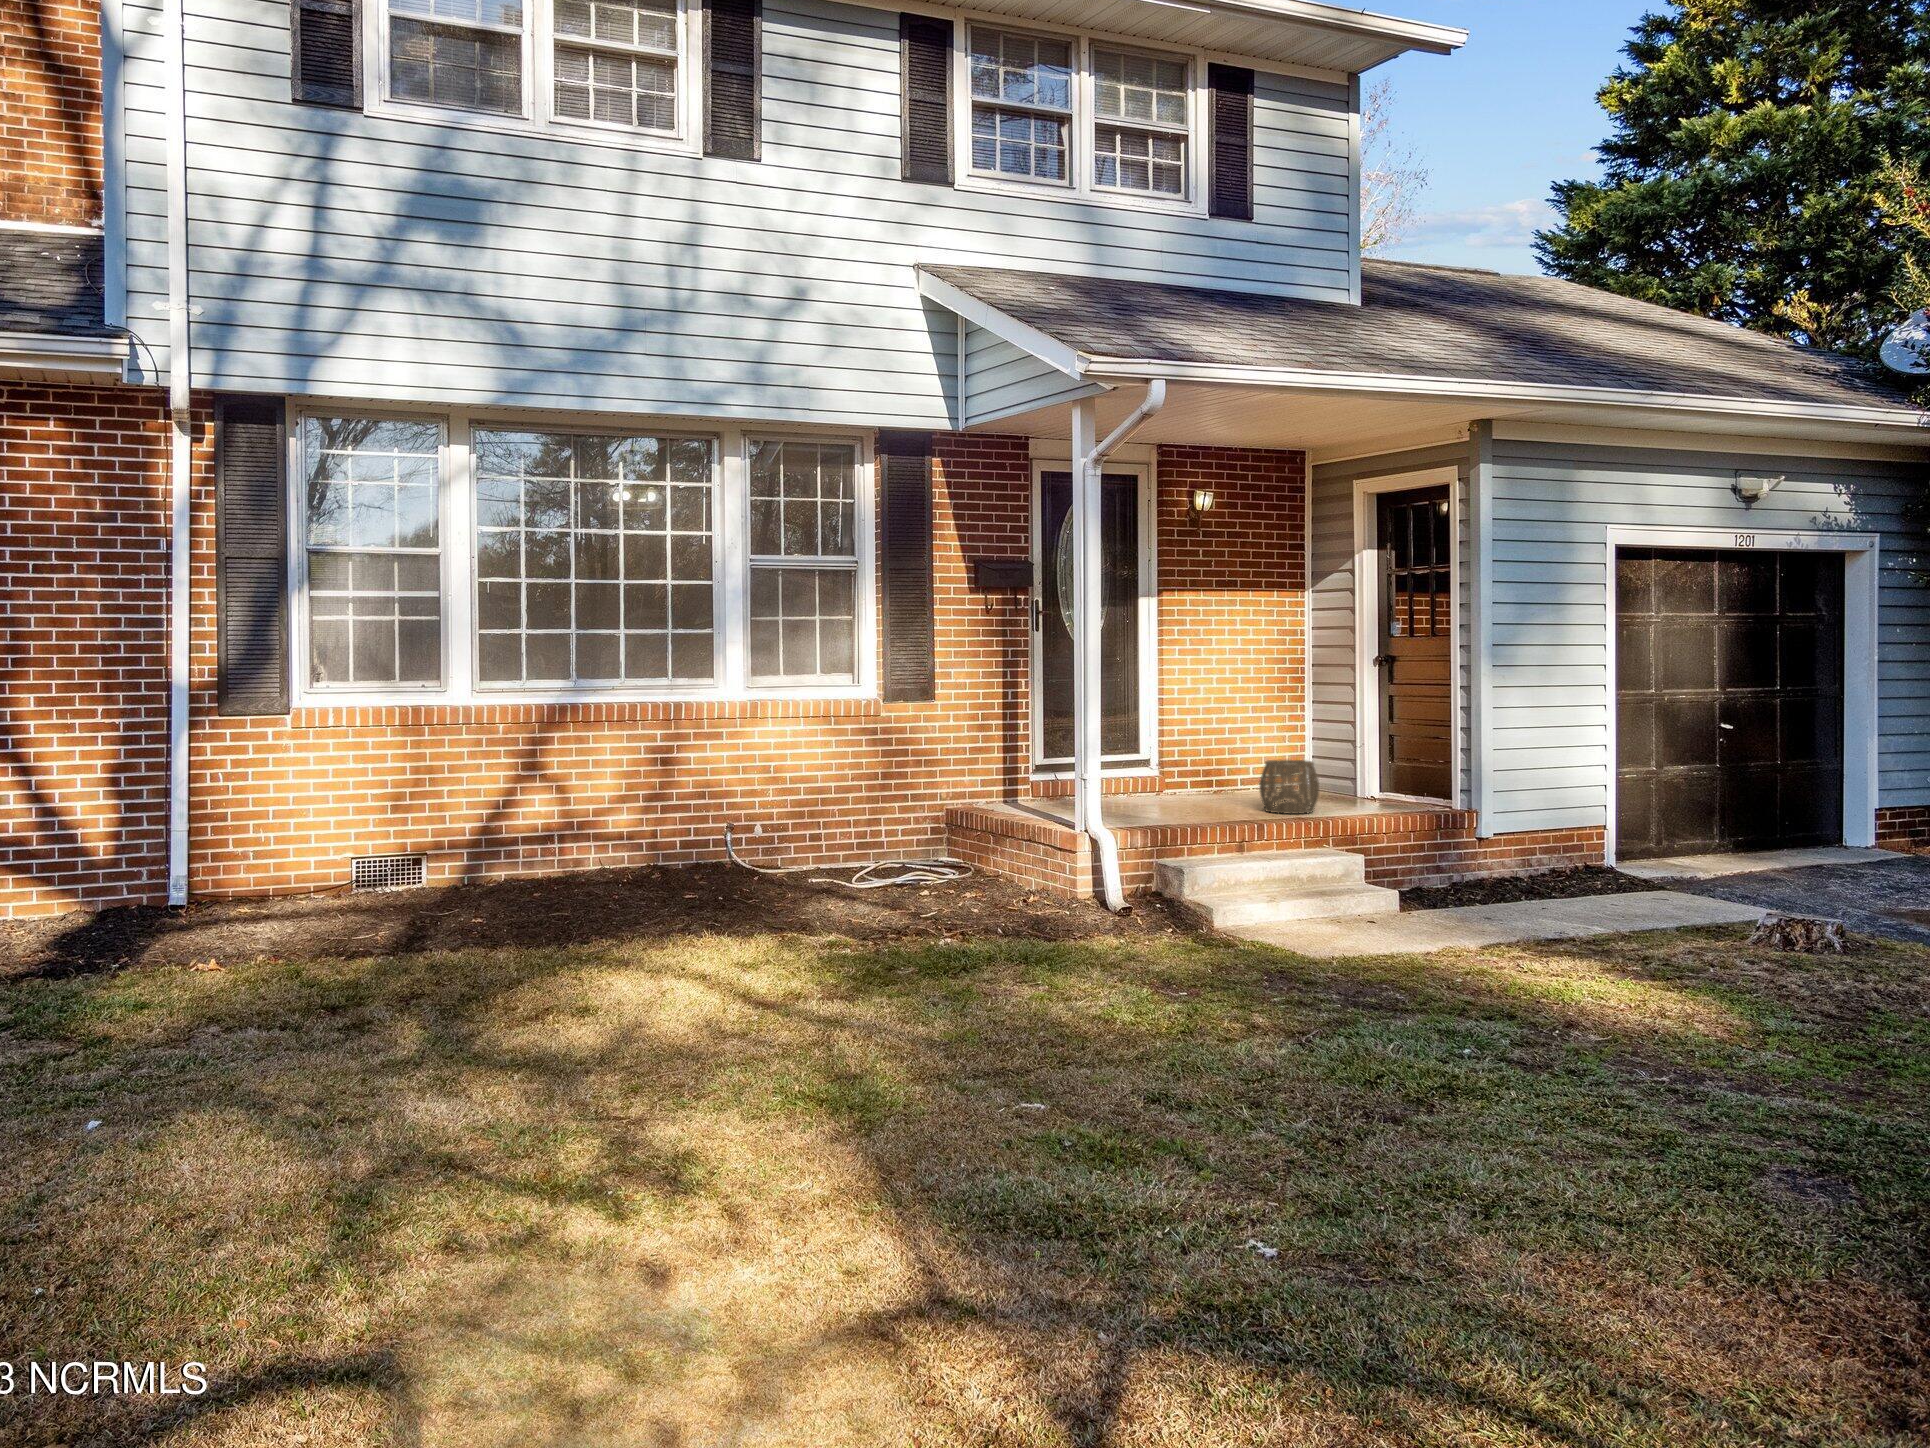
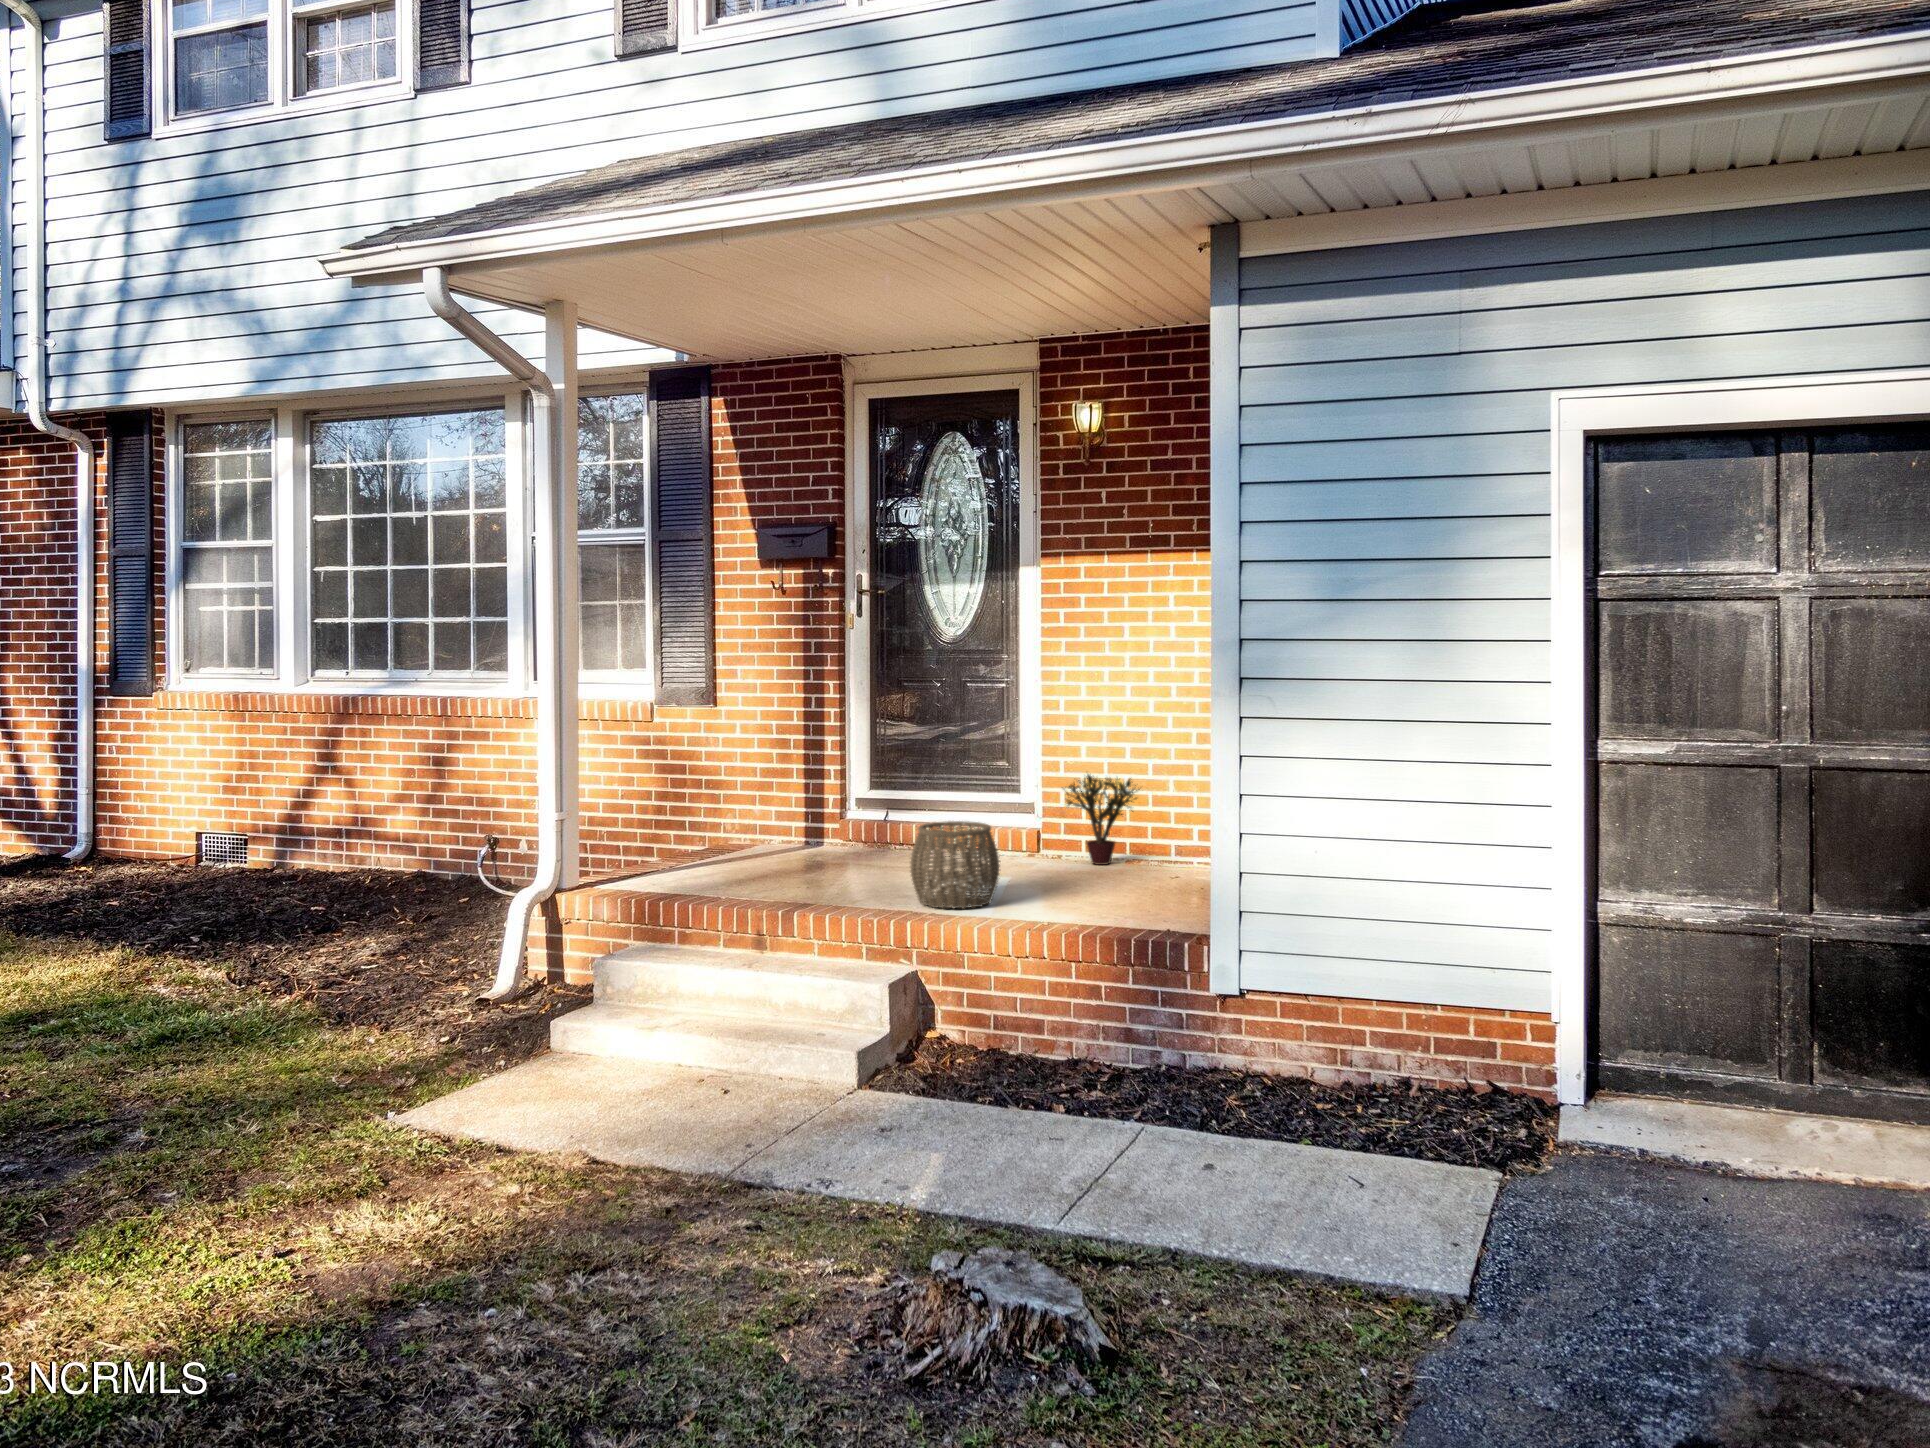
potted plant: none [1200,733,1262,793] -> present [1067,775,1140,865]

